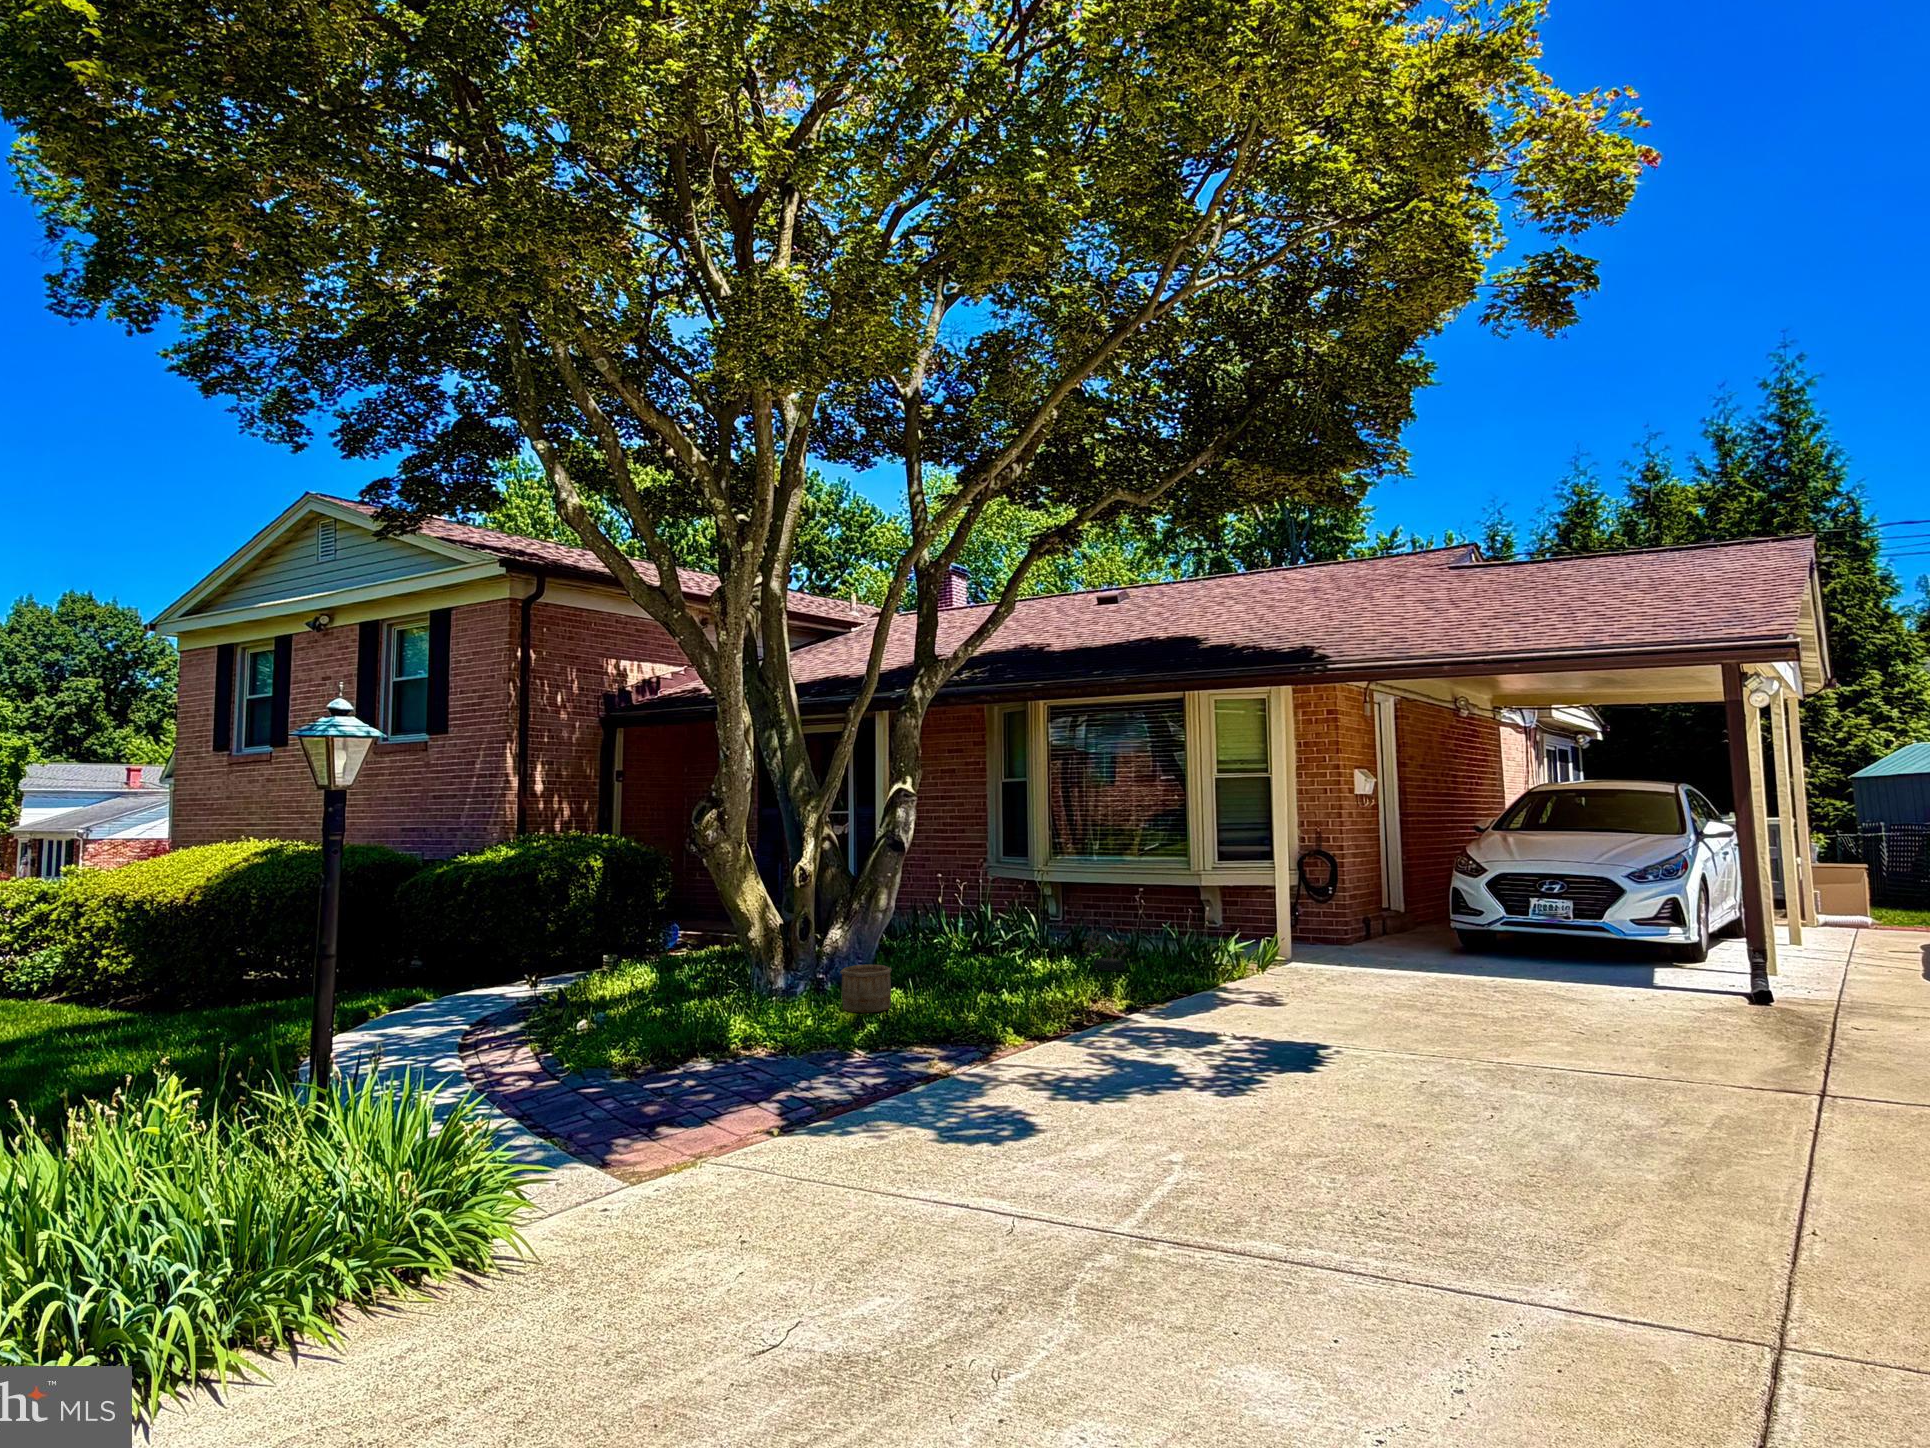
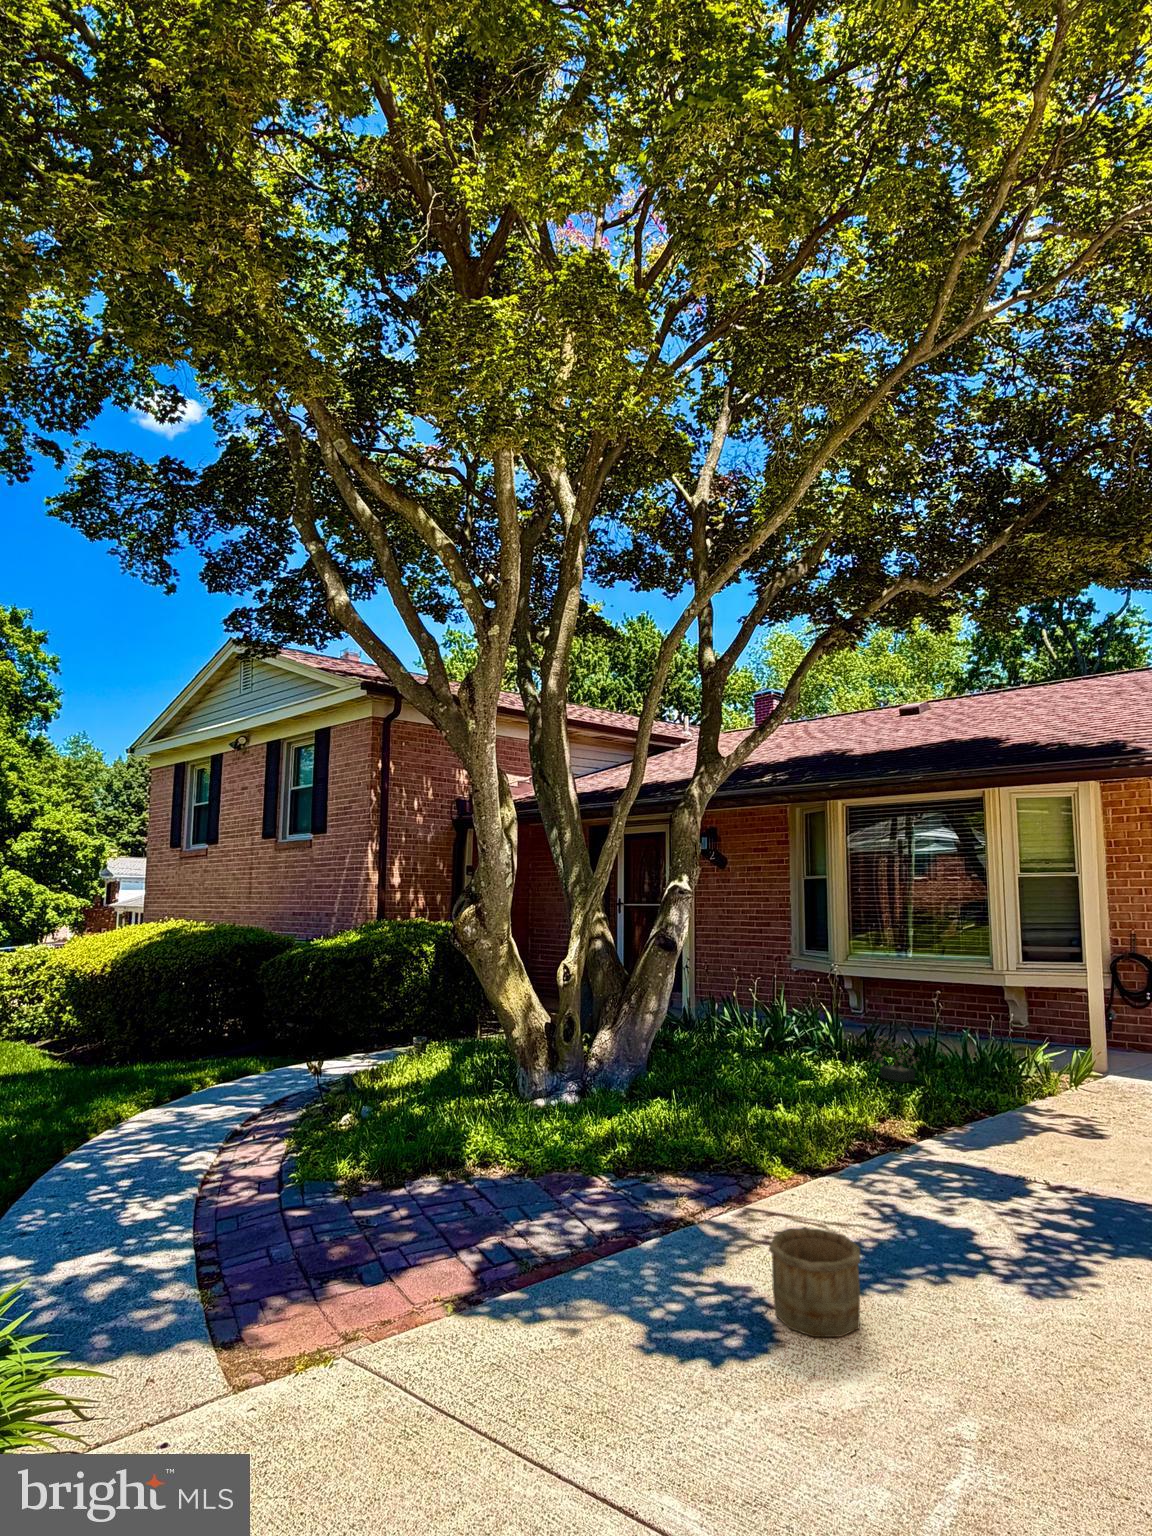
wooden bucket: present [840,964,892,1013] -> present [769,1229,860,1337]

